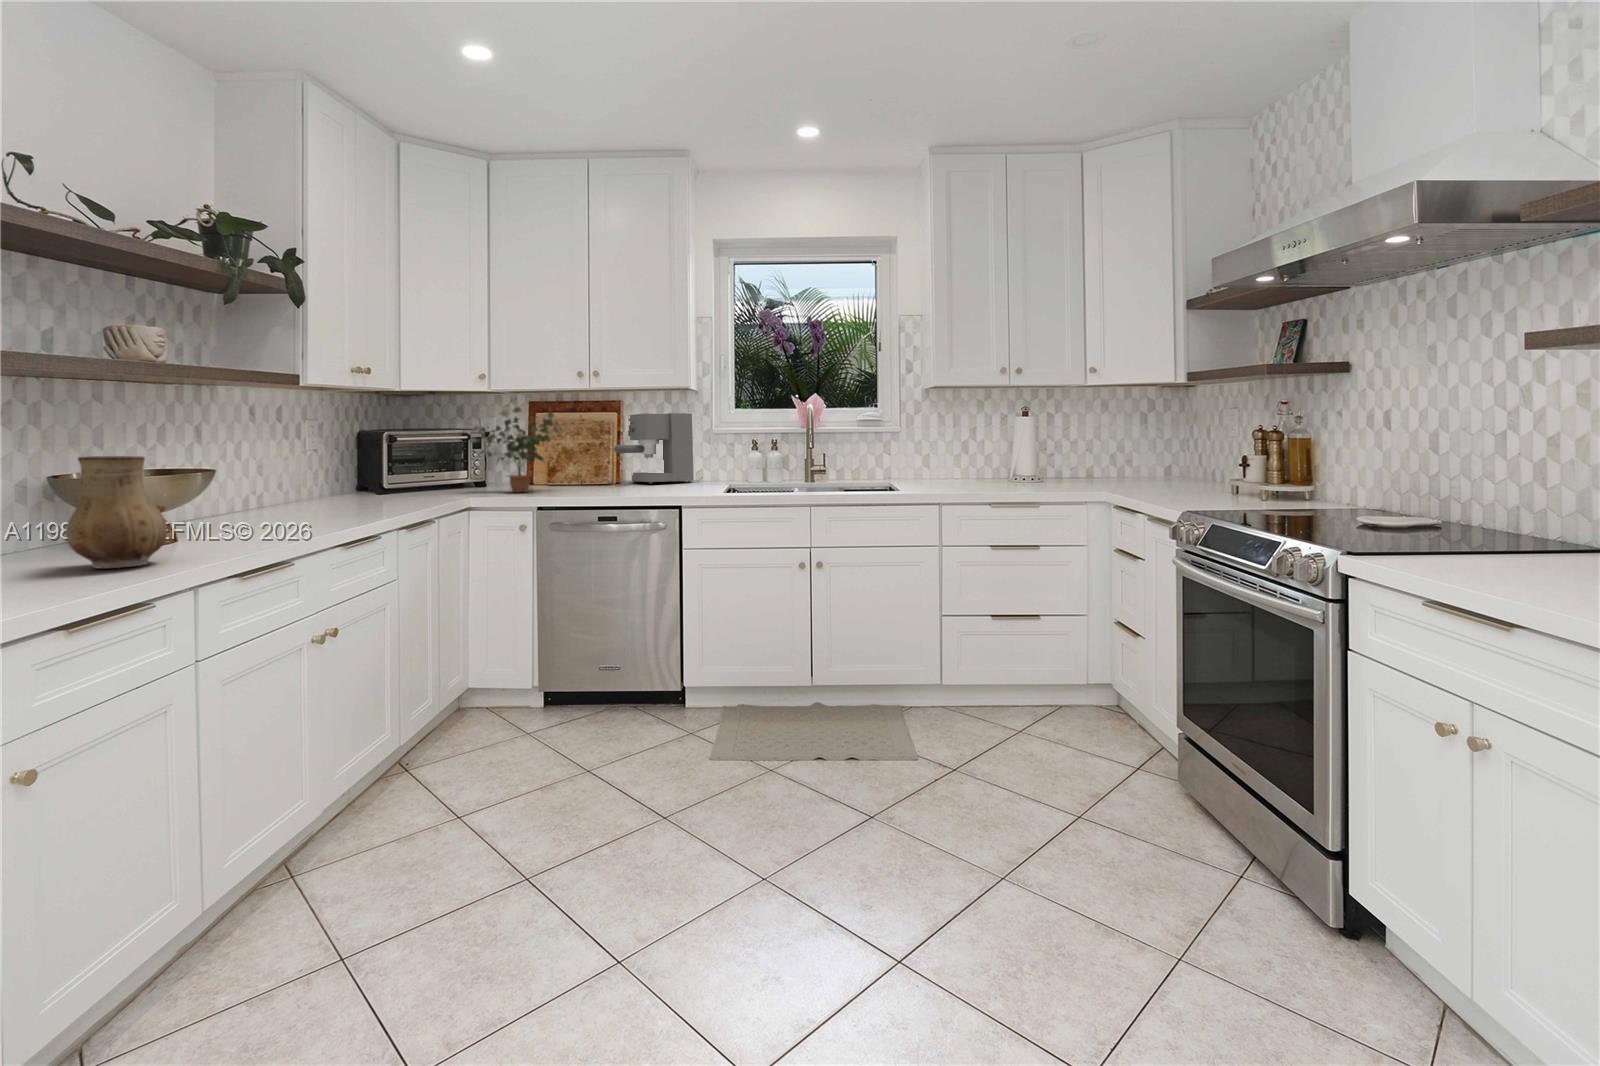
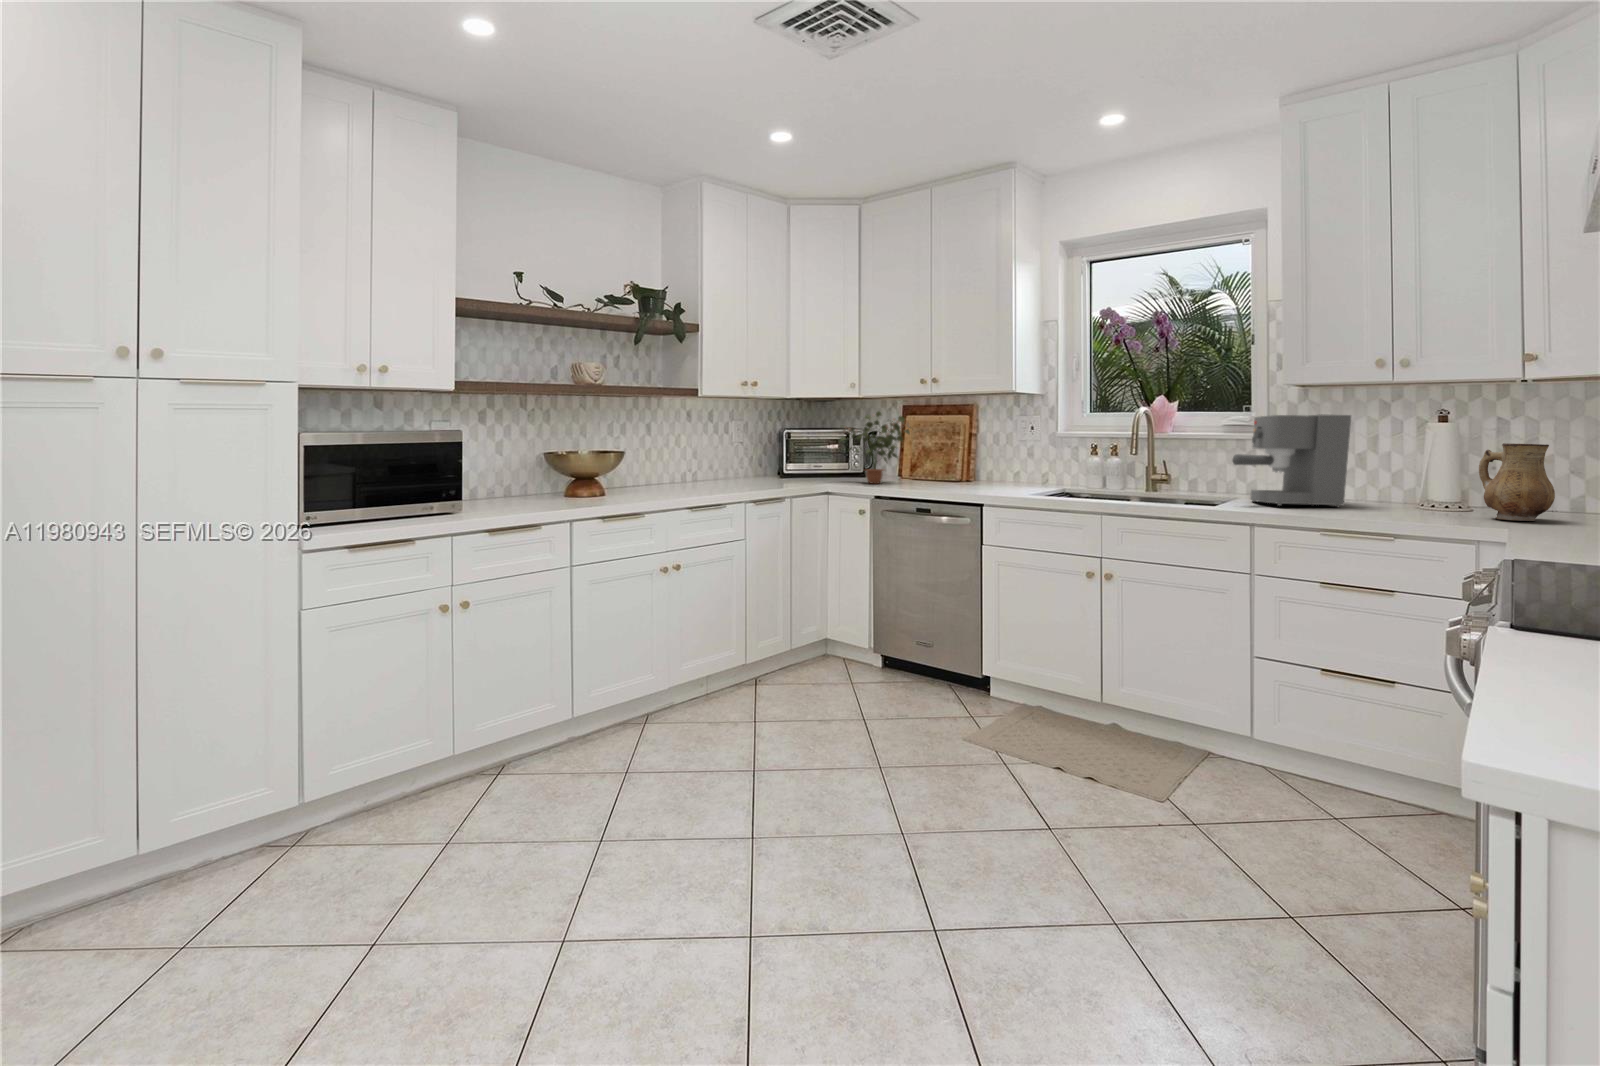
coffee maker: present [614,413,694,484] -> present [1232,414,1351,507]
ceramic pitcher: present [66,456,167,568] -> present [1479,443,1555,521]

